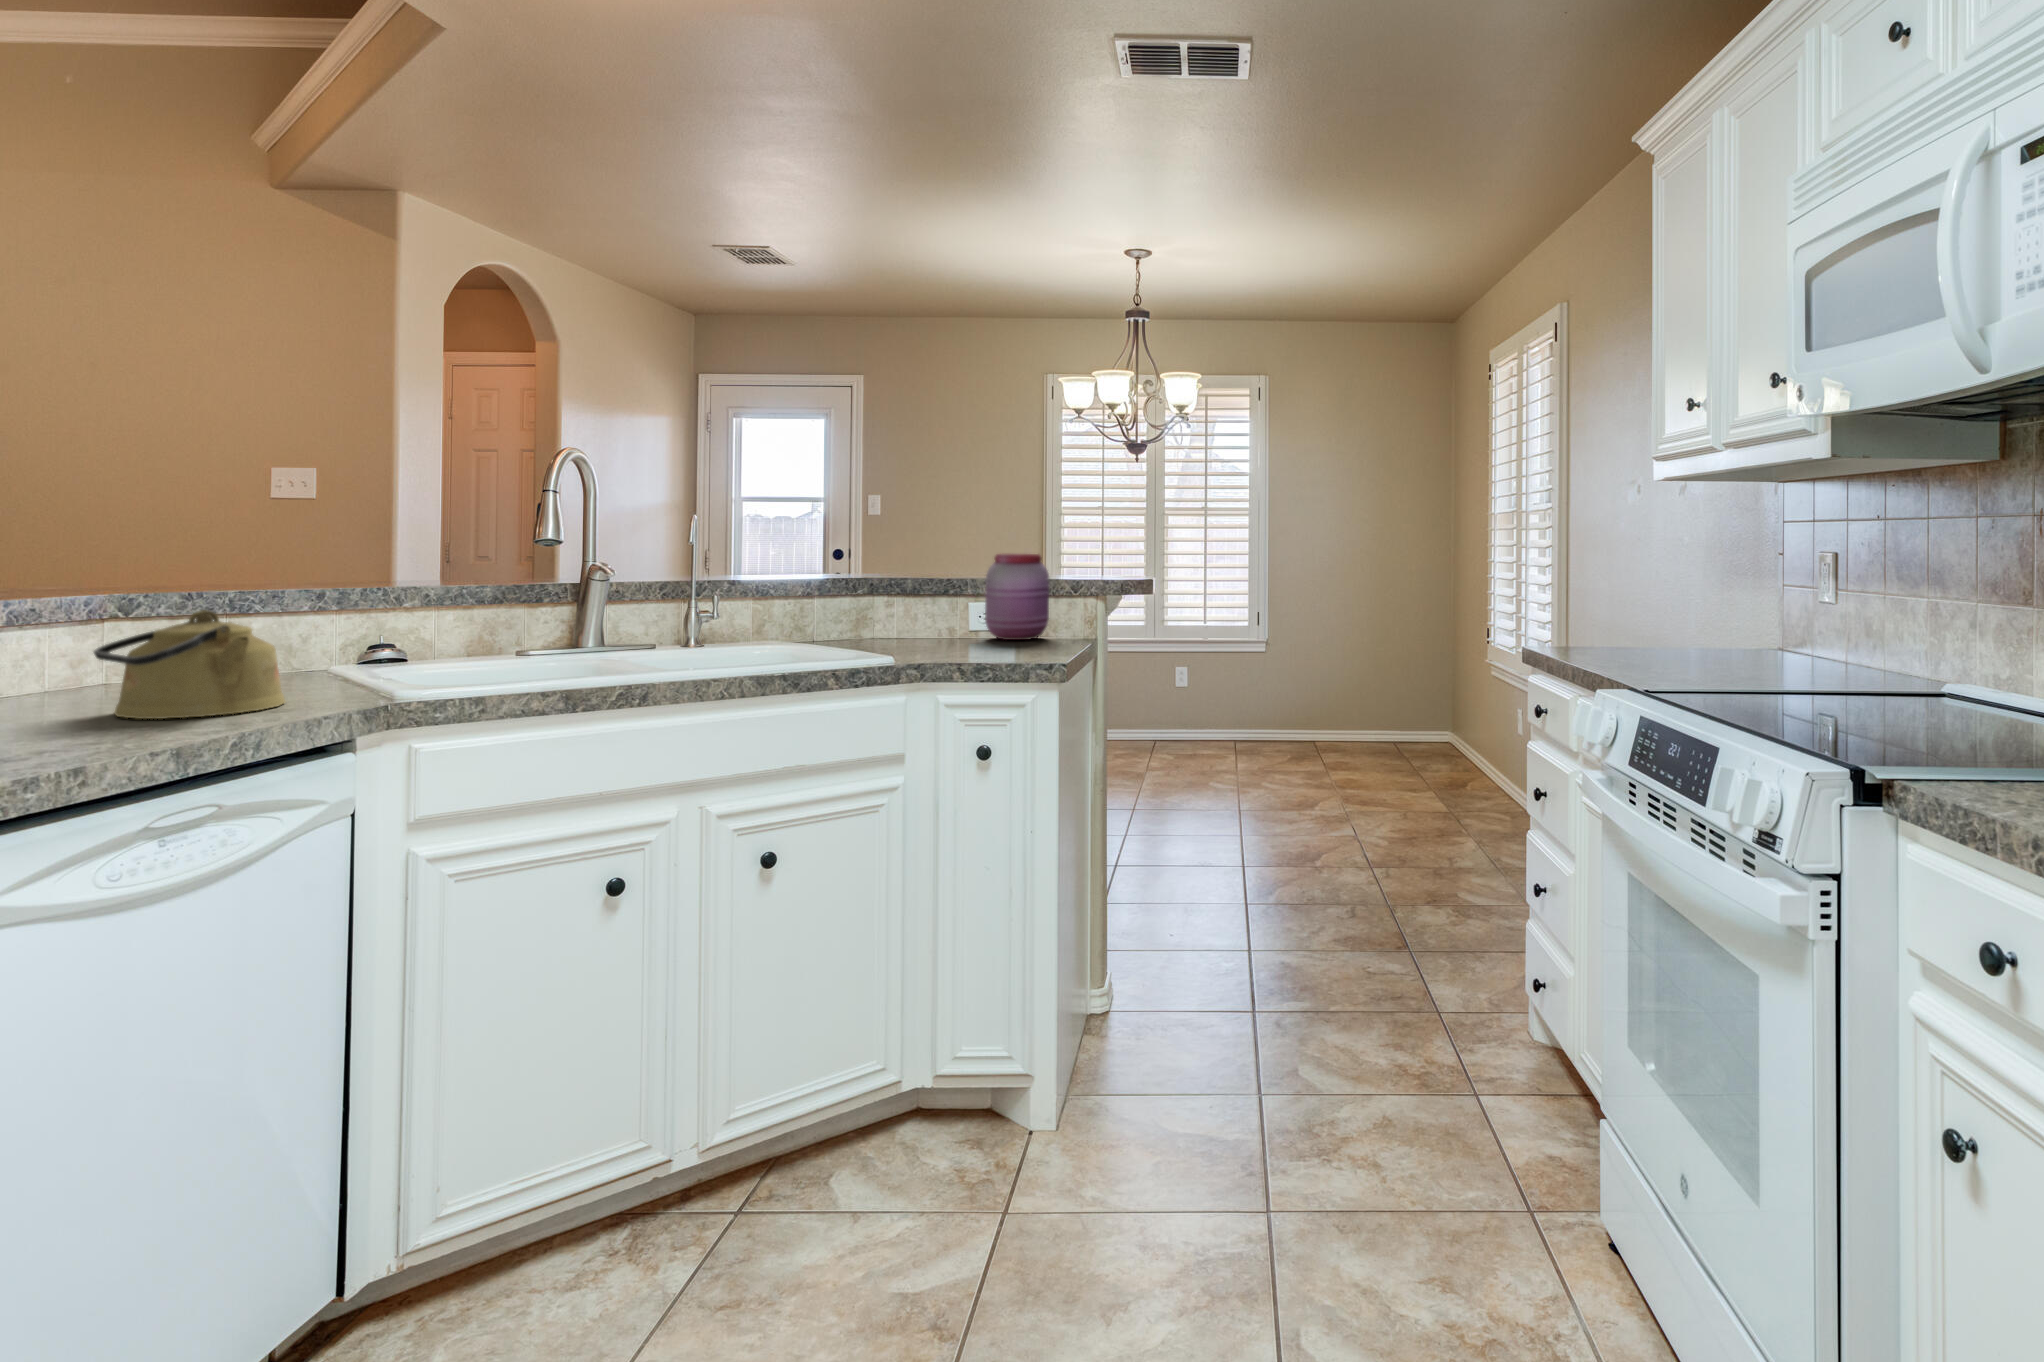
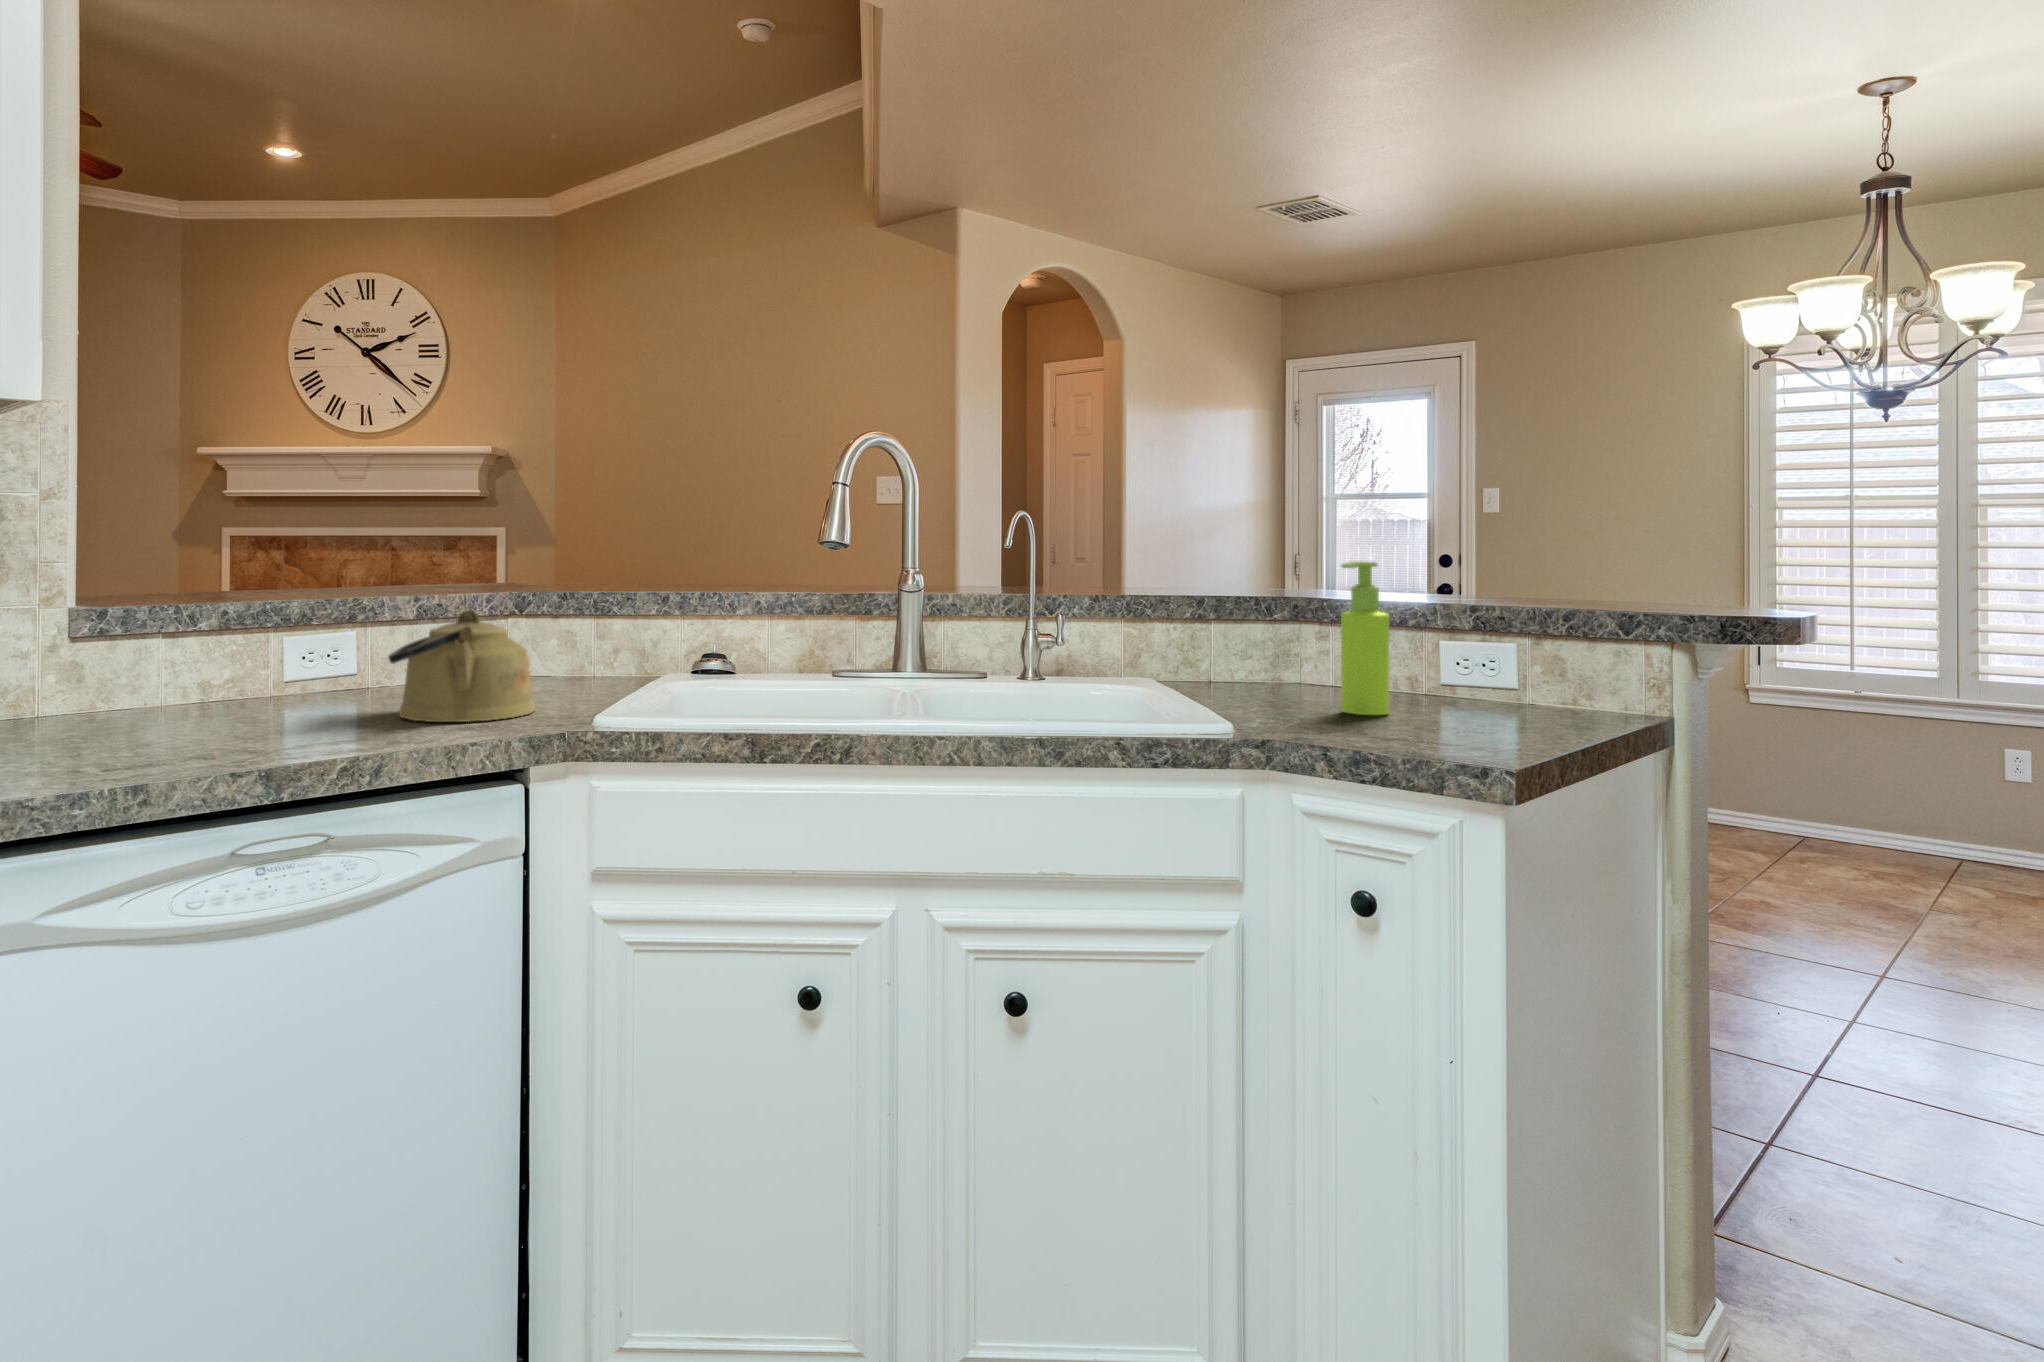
jar: present [985,554,1049,640] -> none [1450,559,1573,711]
soap dispenser: none [936,556,964,648] -> present [1341,561,1389,715]

